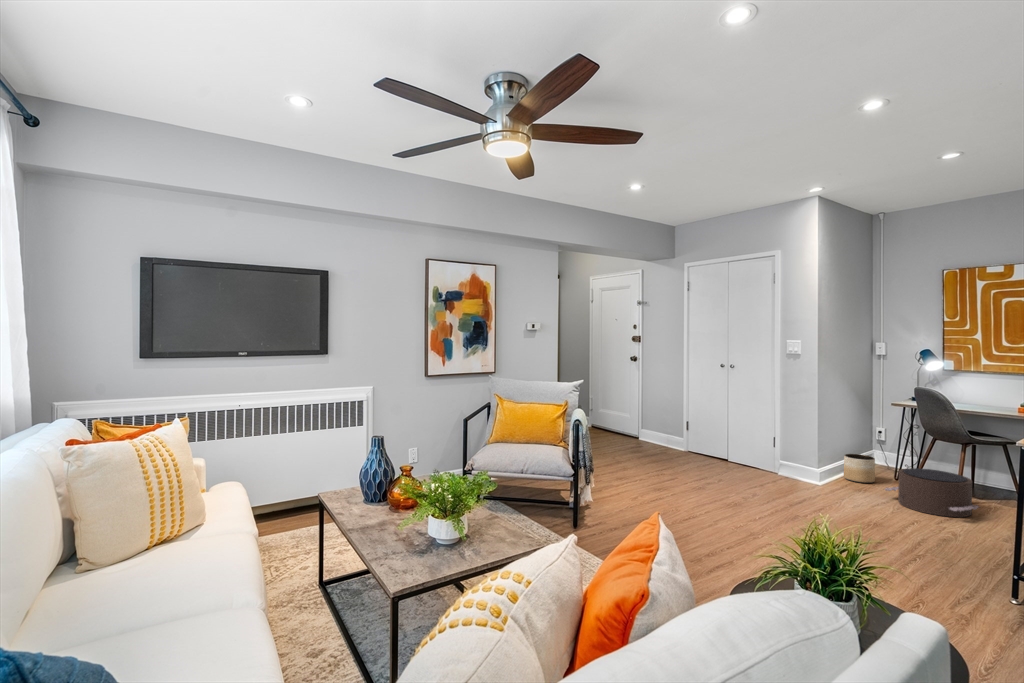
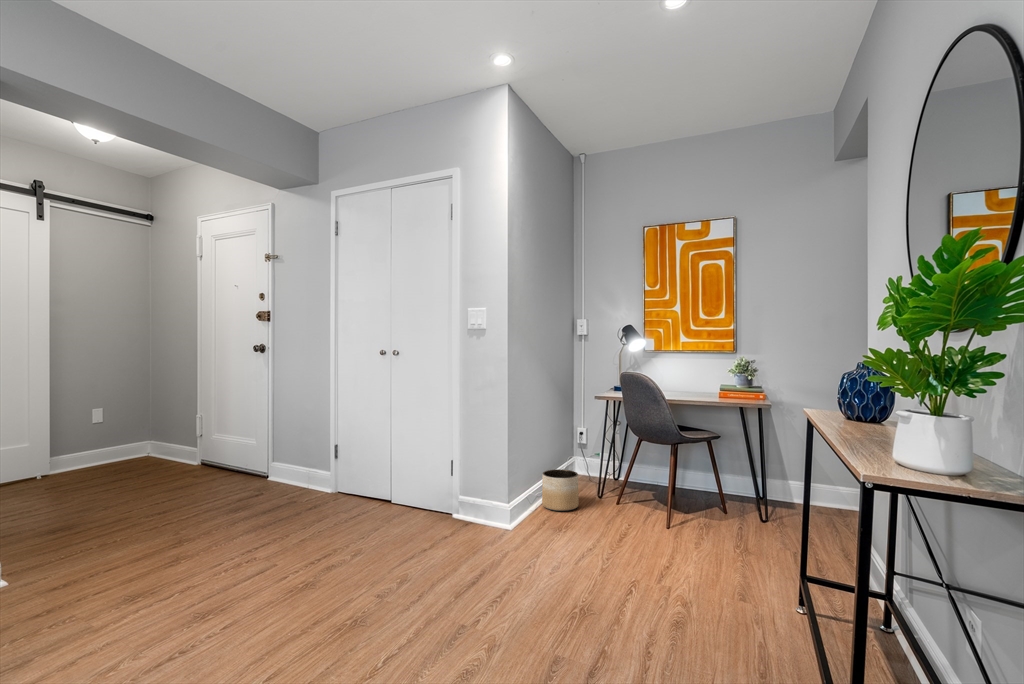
pouf: present [885,468,979,517] -> none [591,485,704,557]

